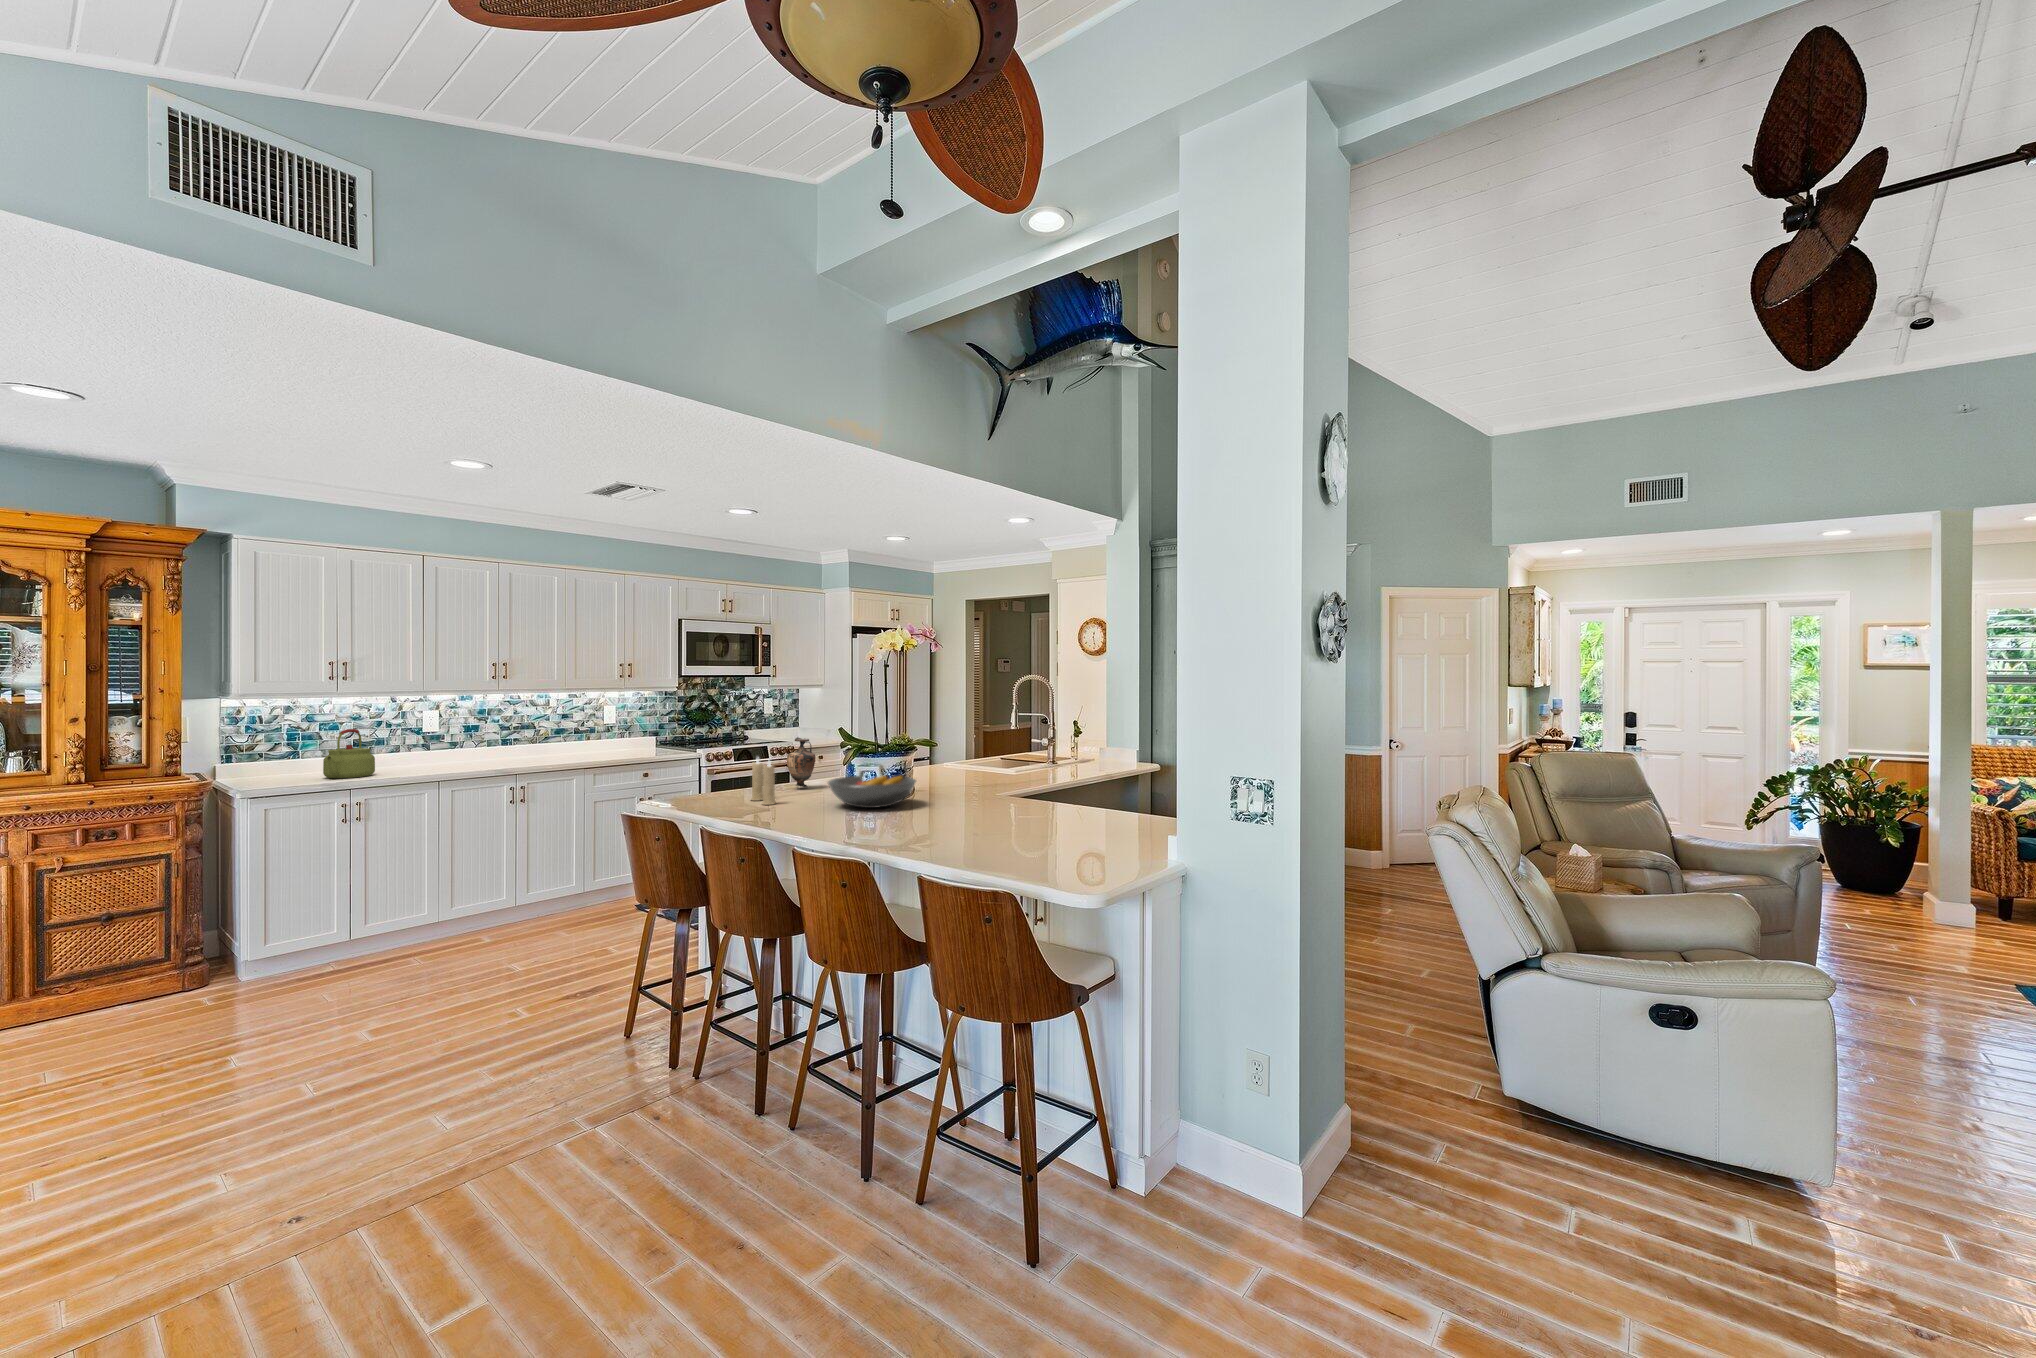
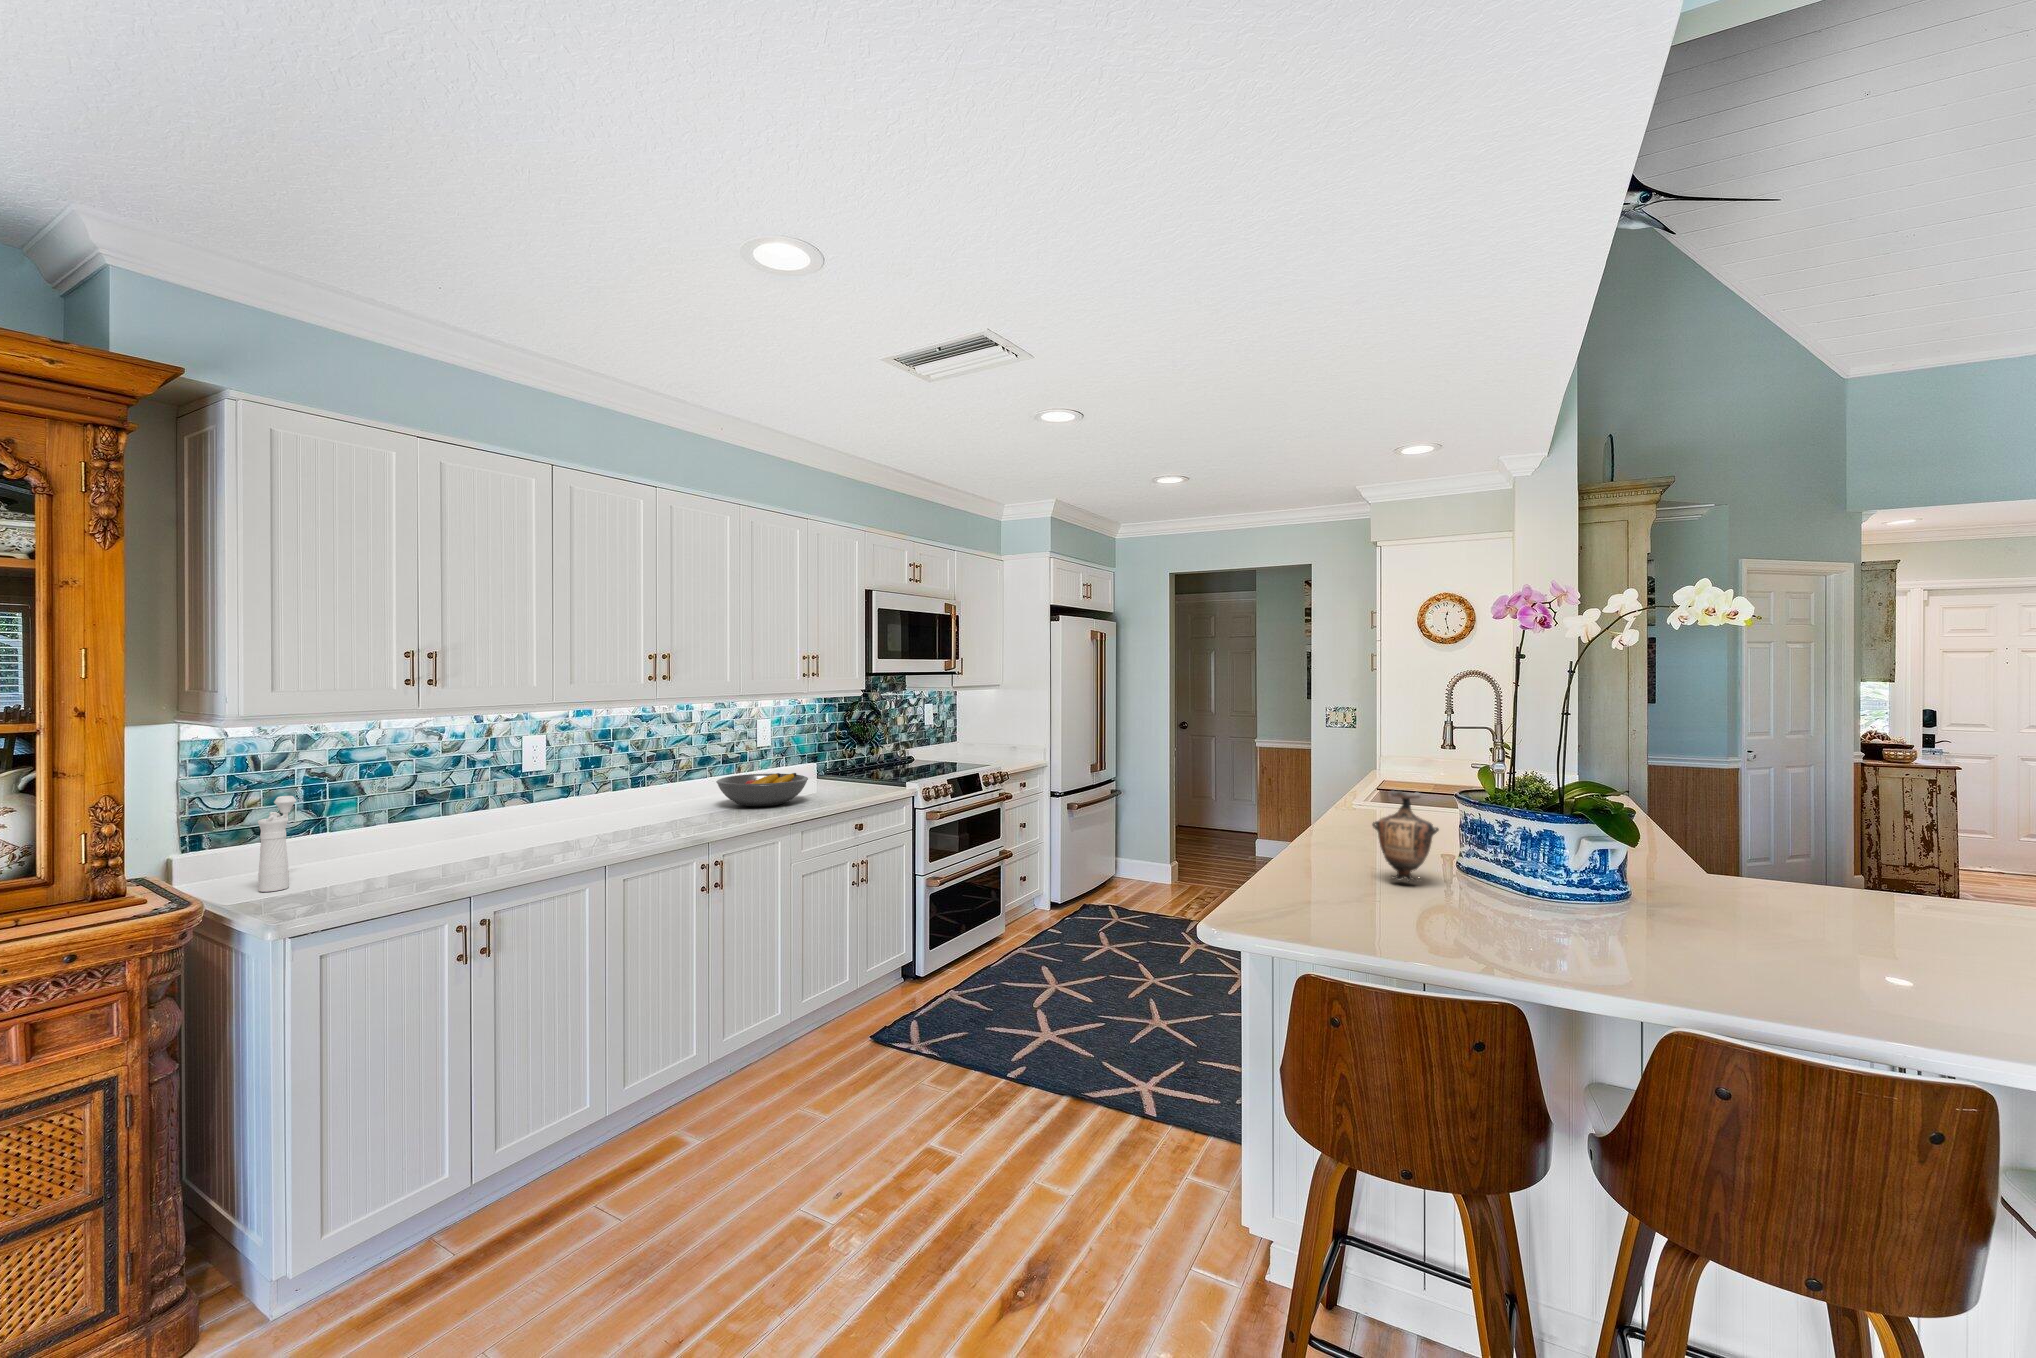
kettle: present [323,729,375,779] -> none [388,776,480,872]
pepper mill: none [254,737,278,783] -> present [257,796,296,892]
candle: present [751,758,776,805] -> none [1435,835,1542,946]
fruit bowl: present [828,775,916,808] -> present [716,773,808,806]

